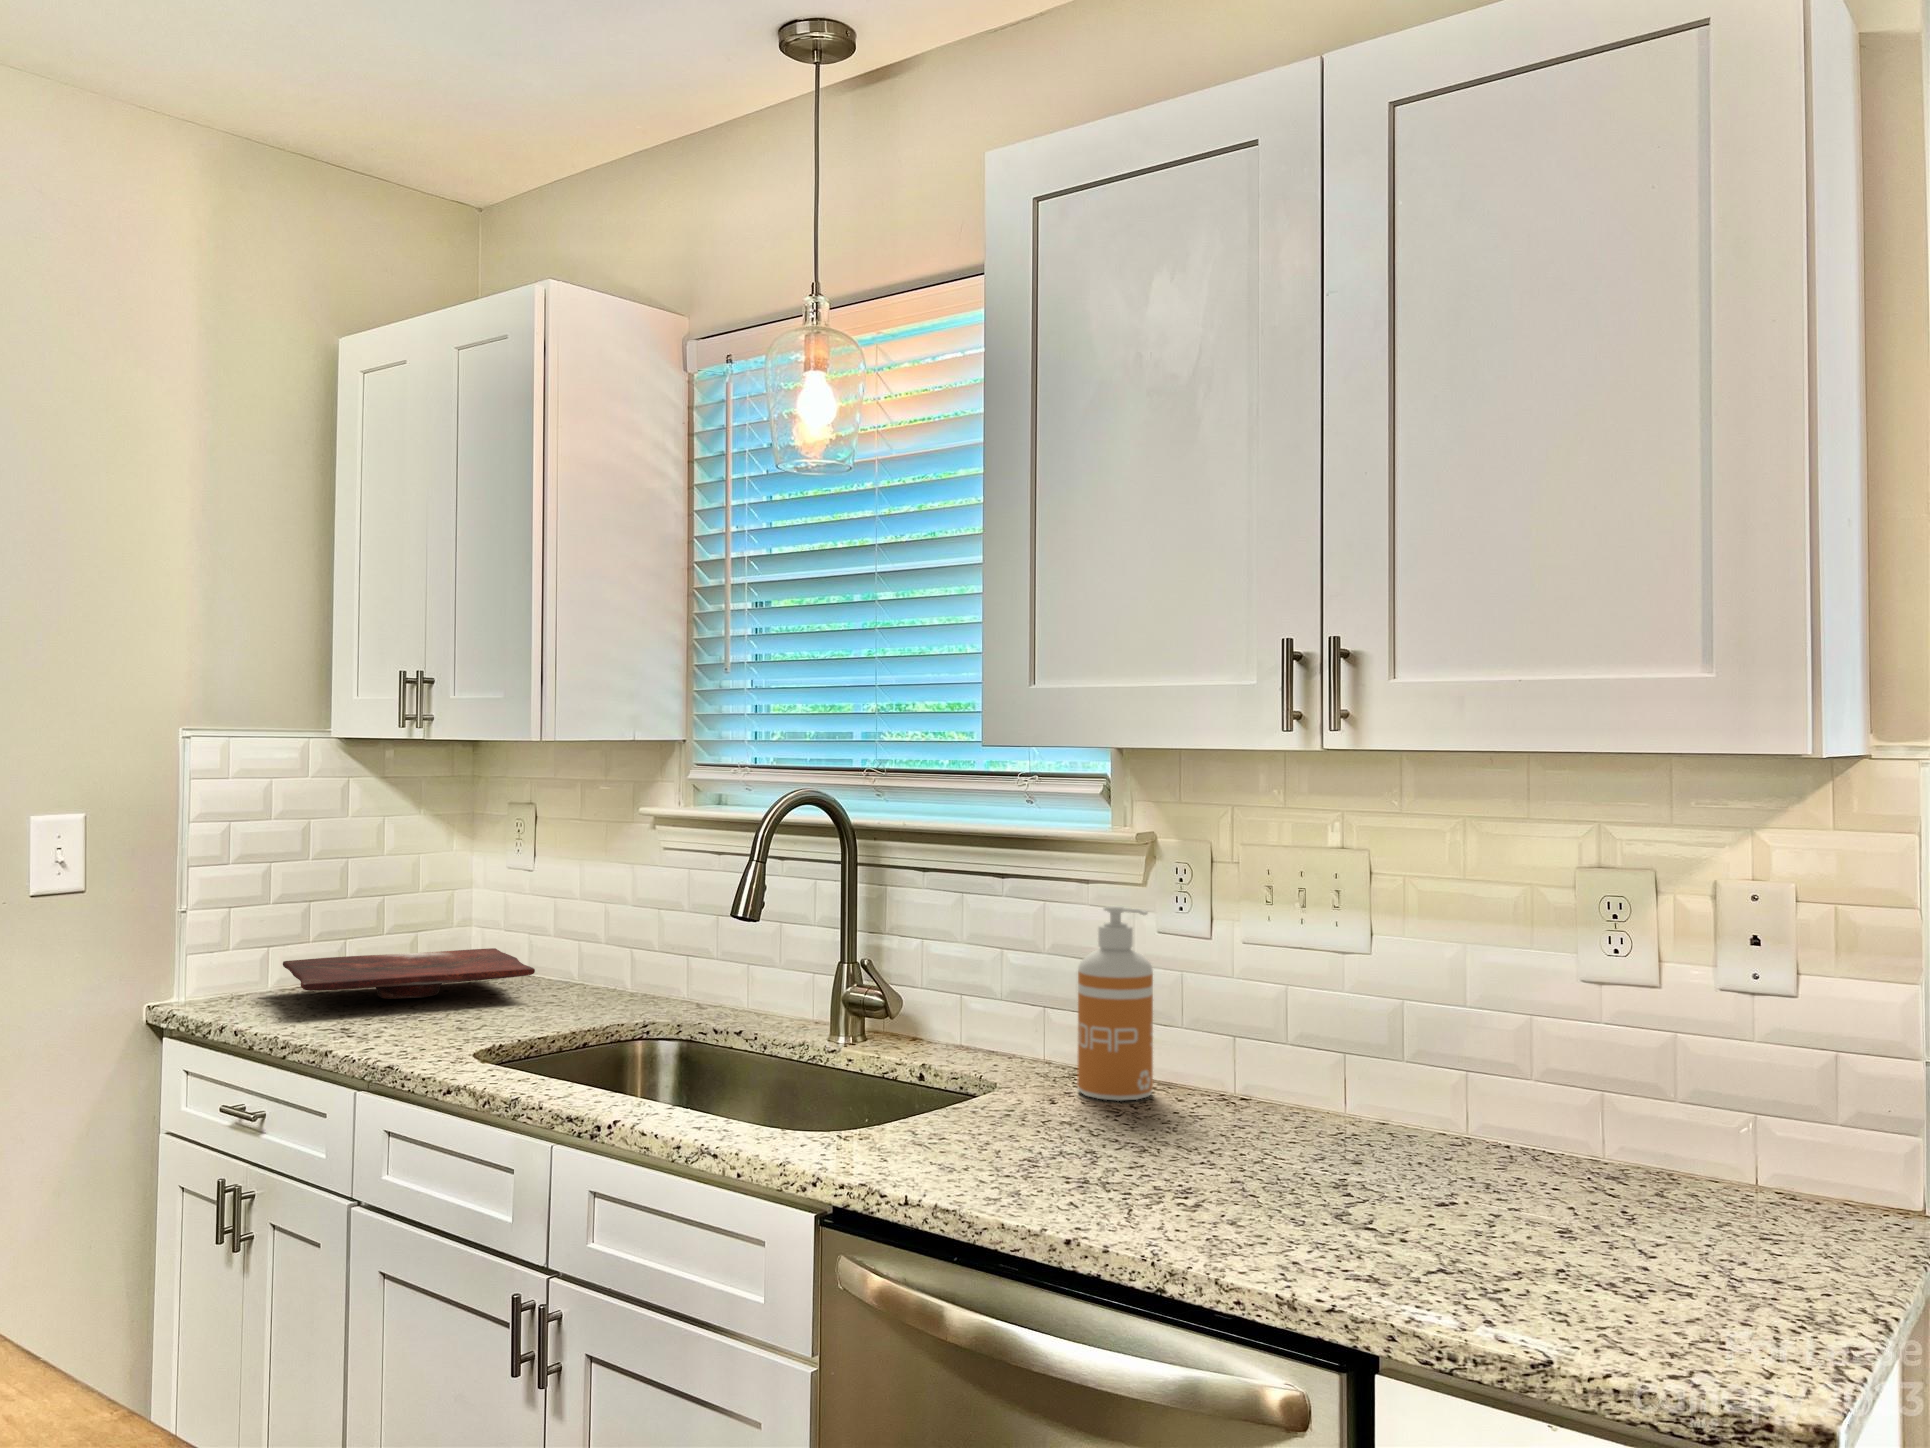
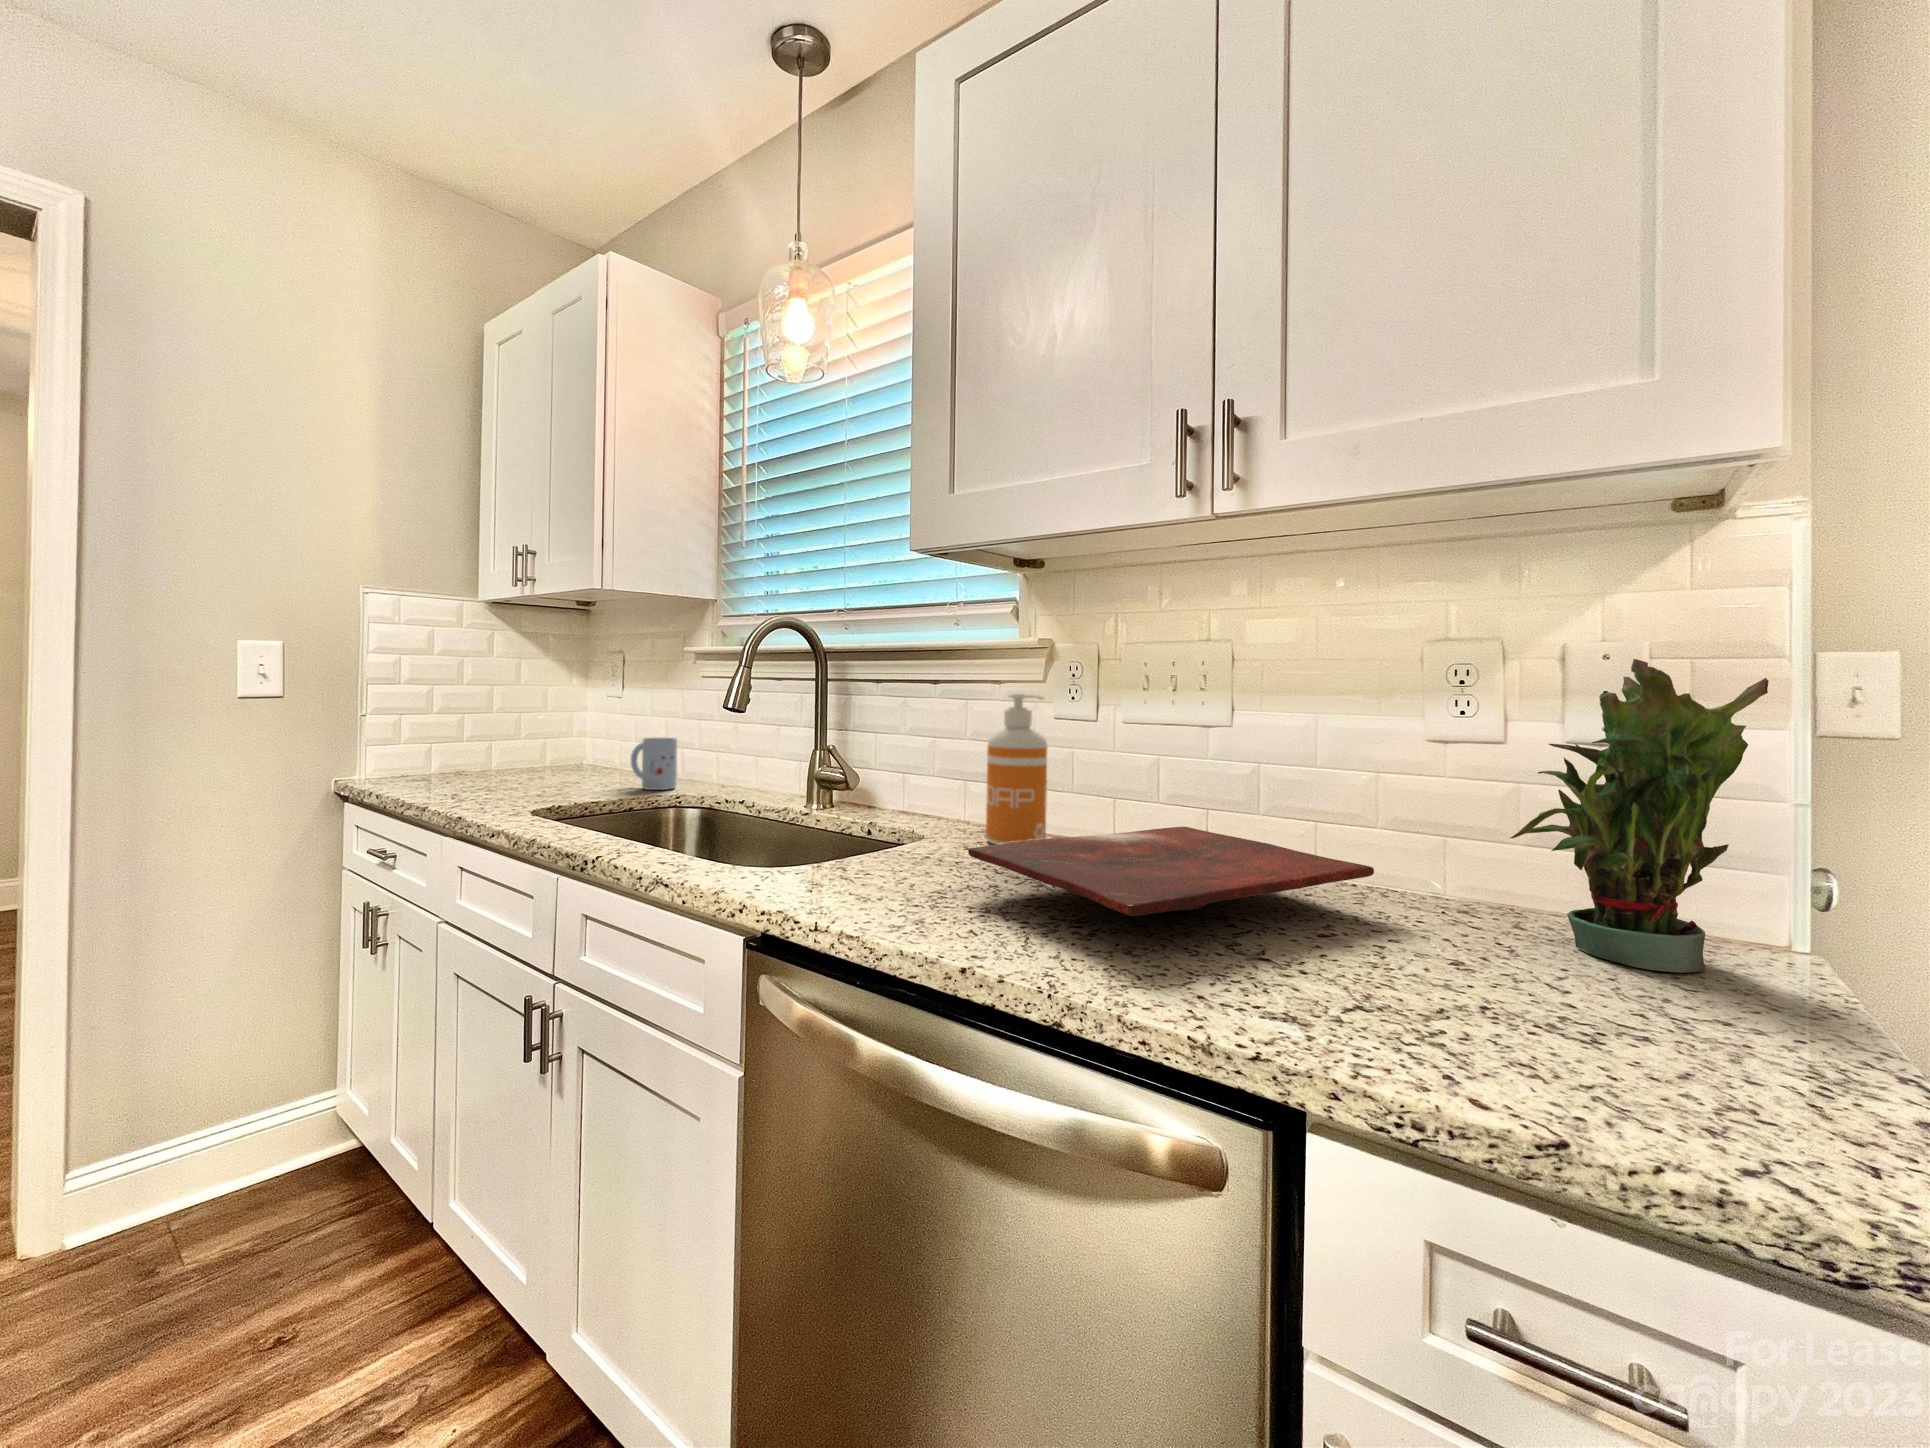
potted plant: none [1632,930,1846,1236] -> present [1511,659,1769,973]
mug: none [570,939,637,1015] -> present [631,738,677,790]
cutting board: present [283,948,535,999] -> present [968,827,1374,916]

